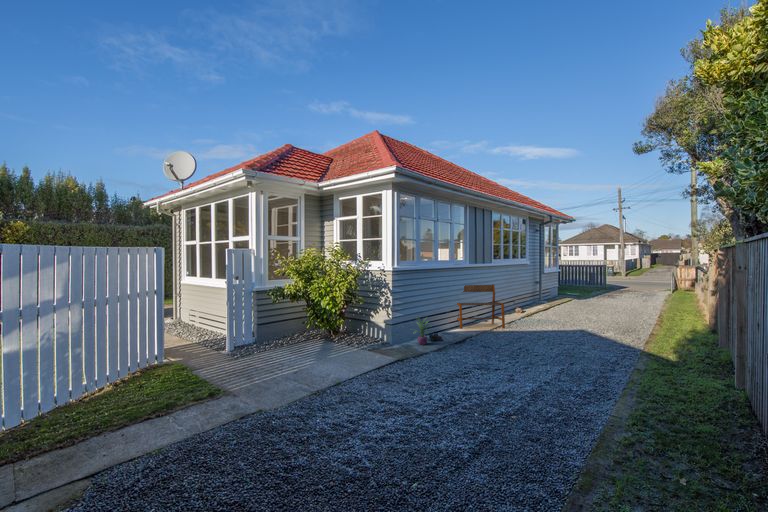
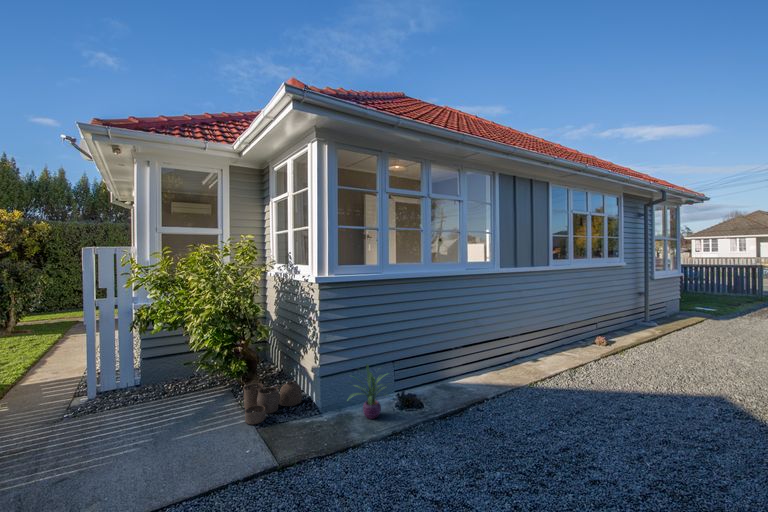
bench: present [457,284,505,329] -> none [472,302,556,383]
woven basket: none [345,329,376,350] -> present [244,381,302,424]

